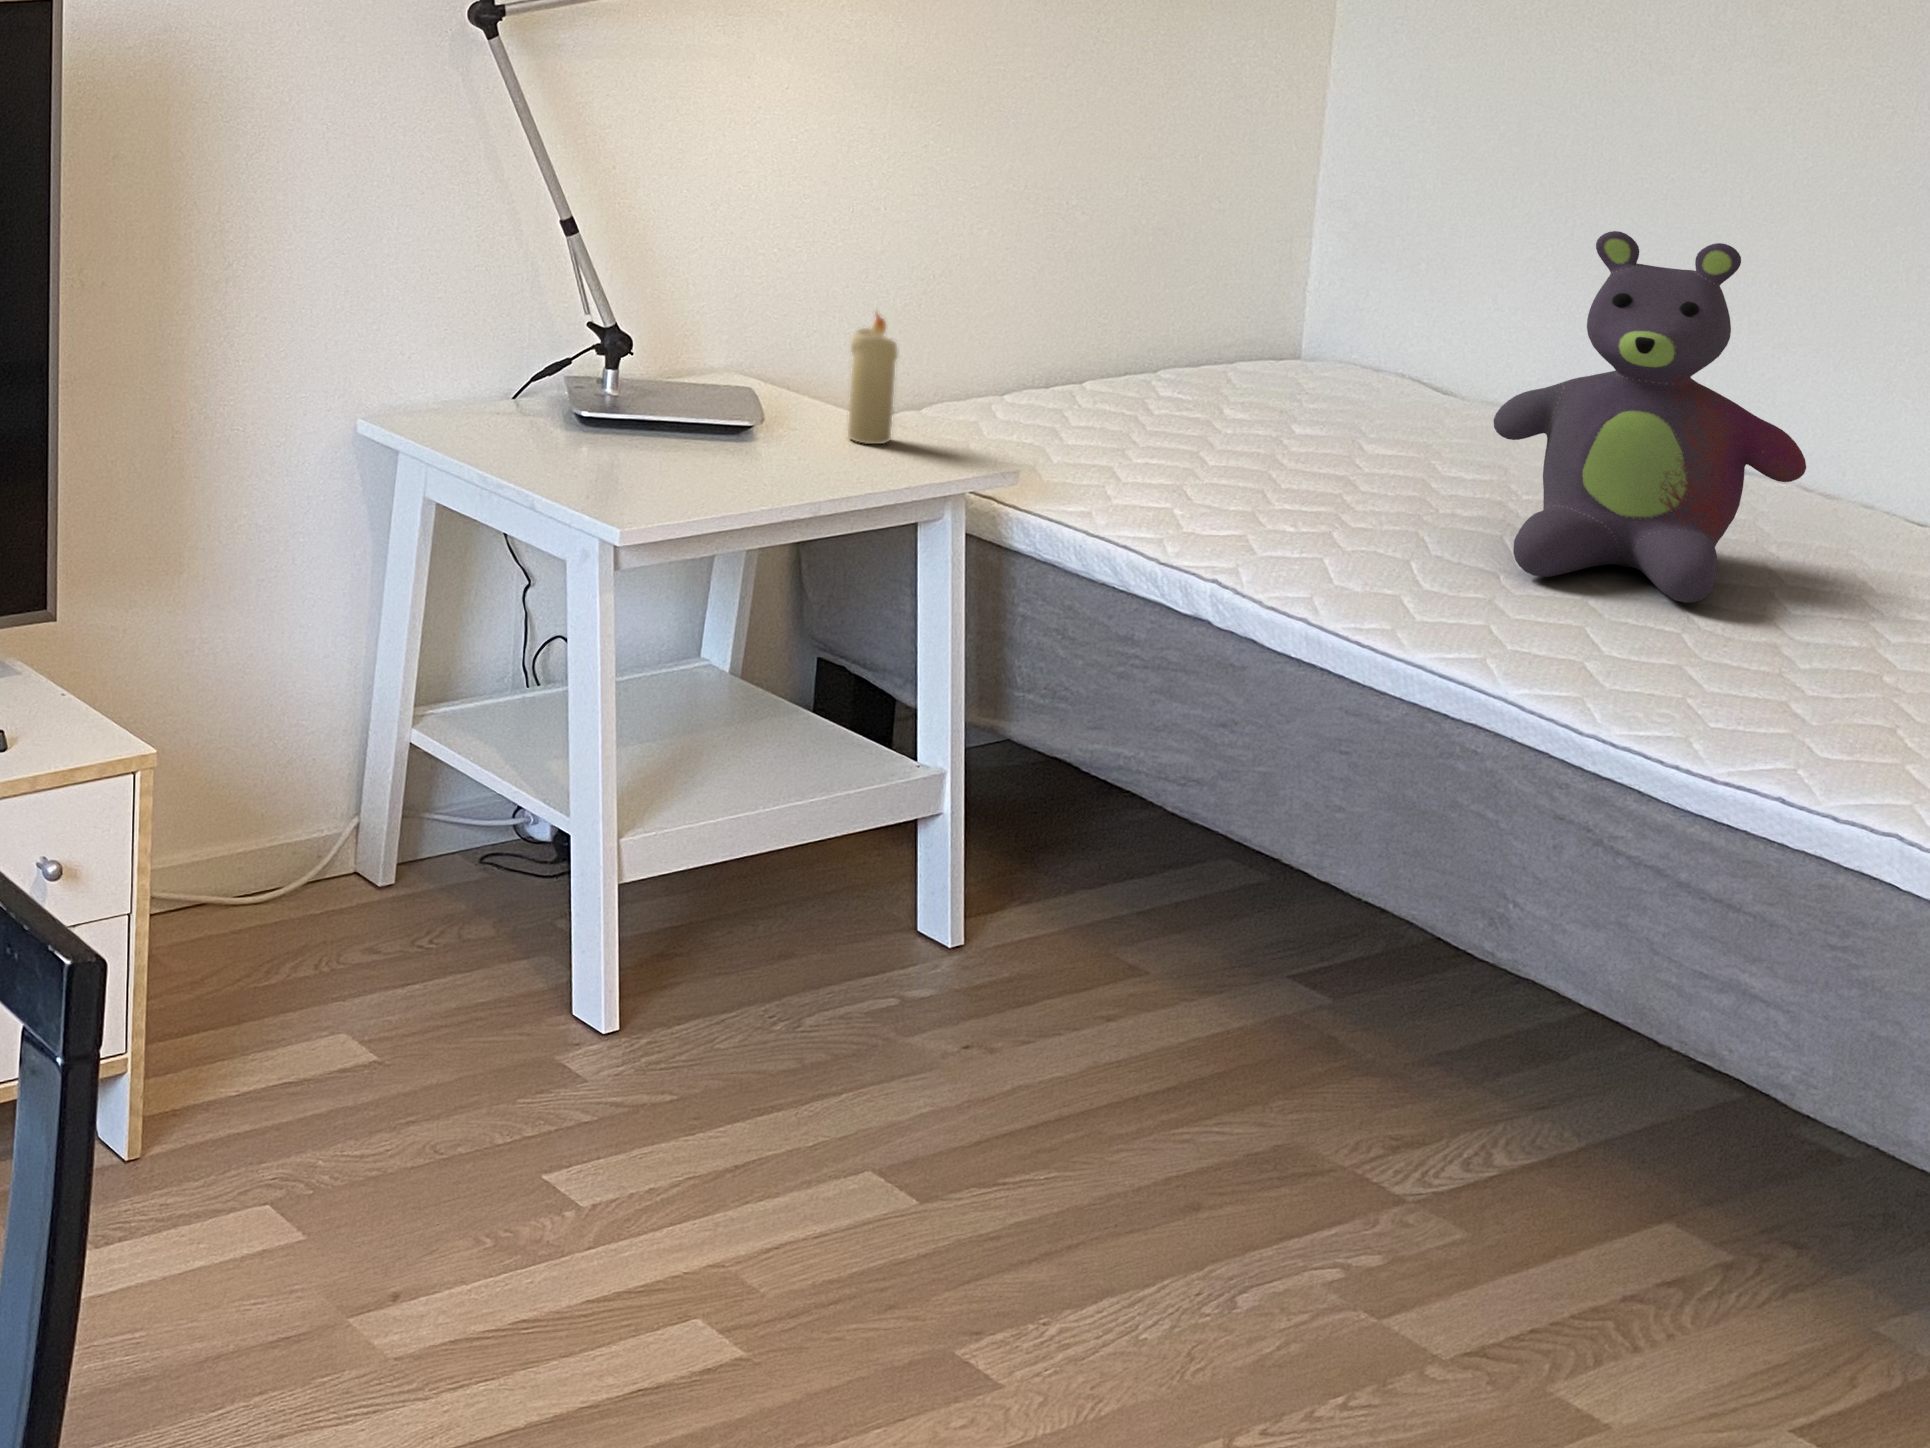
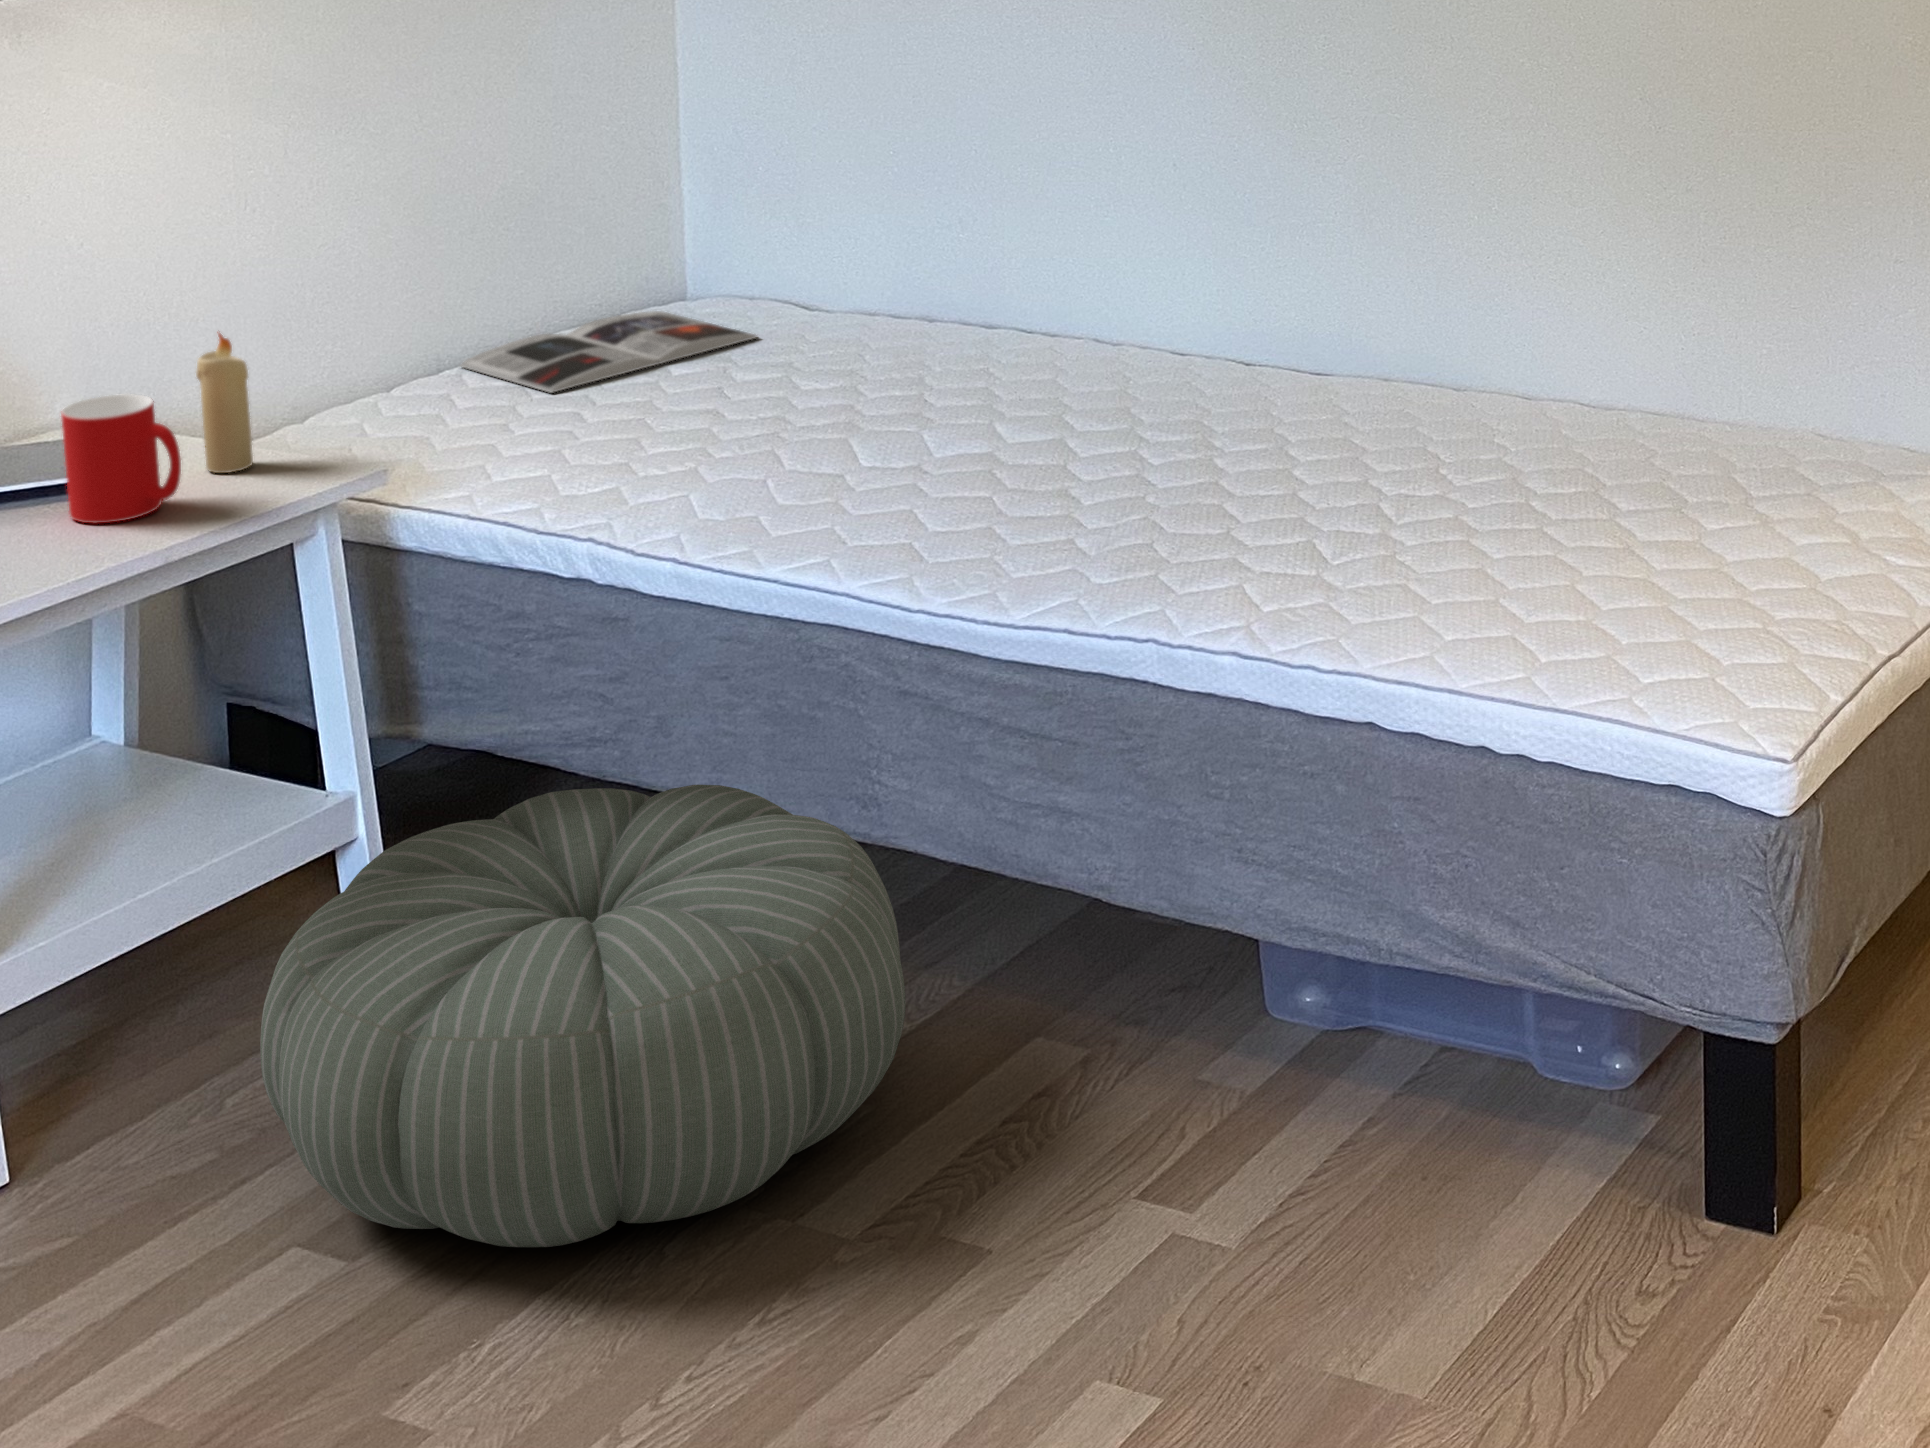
stuffed bear: present [1493,231,1806,603] -> none [825,145,1073,472]
cup: none [730,352,835,469] -> present [61,394,181,523]
magazine: none [1073,364,1397,429] -> present [461,311,757,393]
pouf: none [849,819,1519,1273] -> present [260,785,906,1247]

